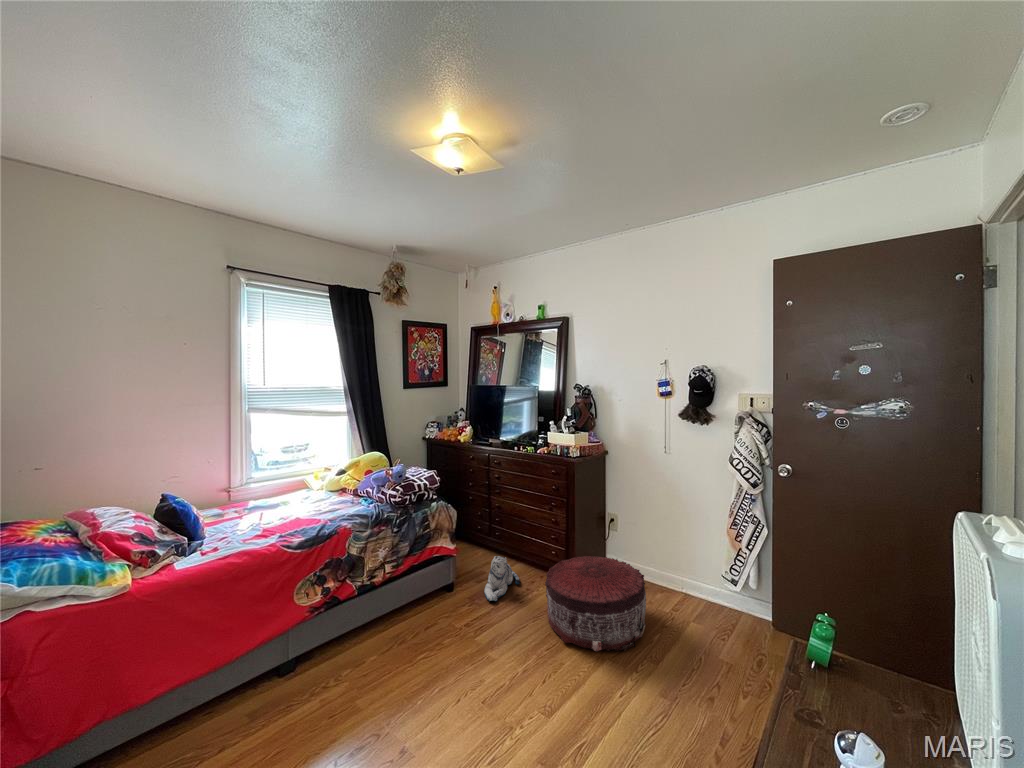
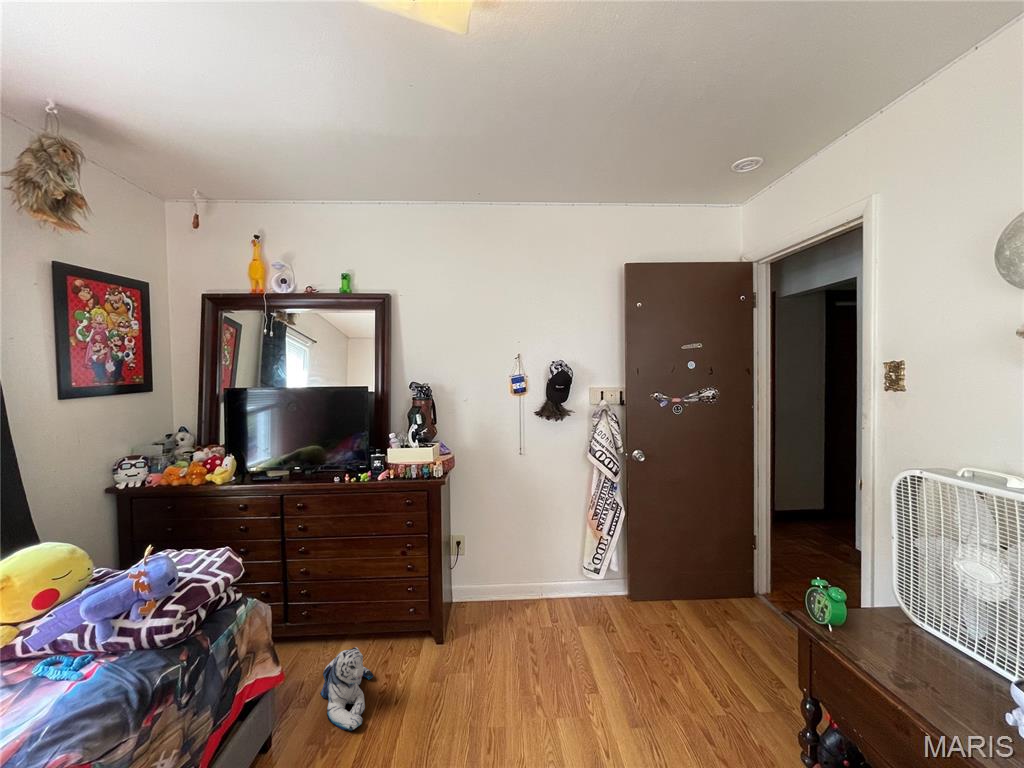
pouf: present [545,556,646,651] -> none [440,587,569,727]

